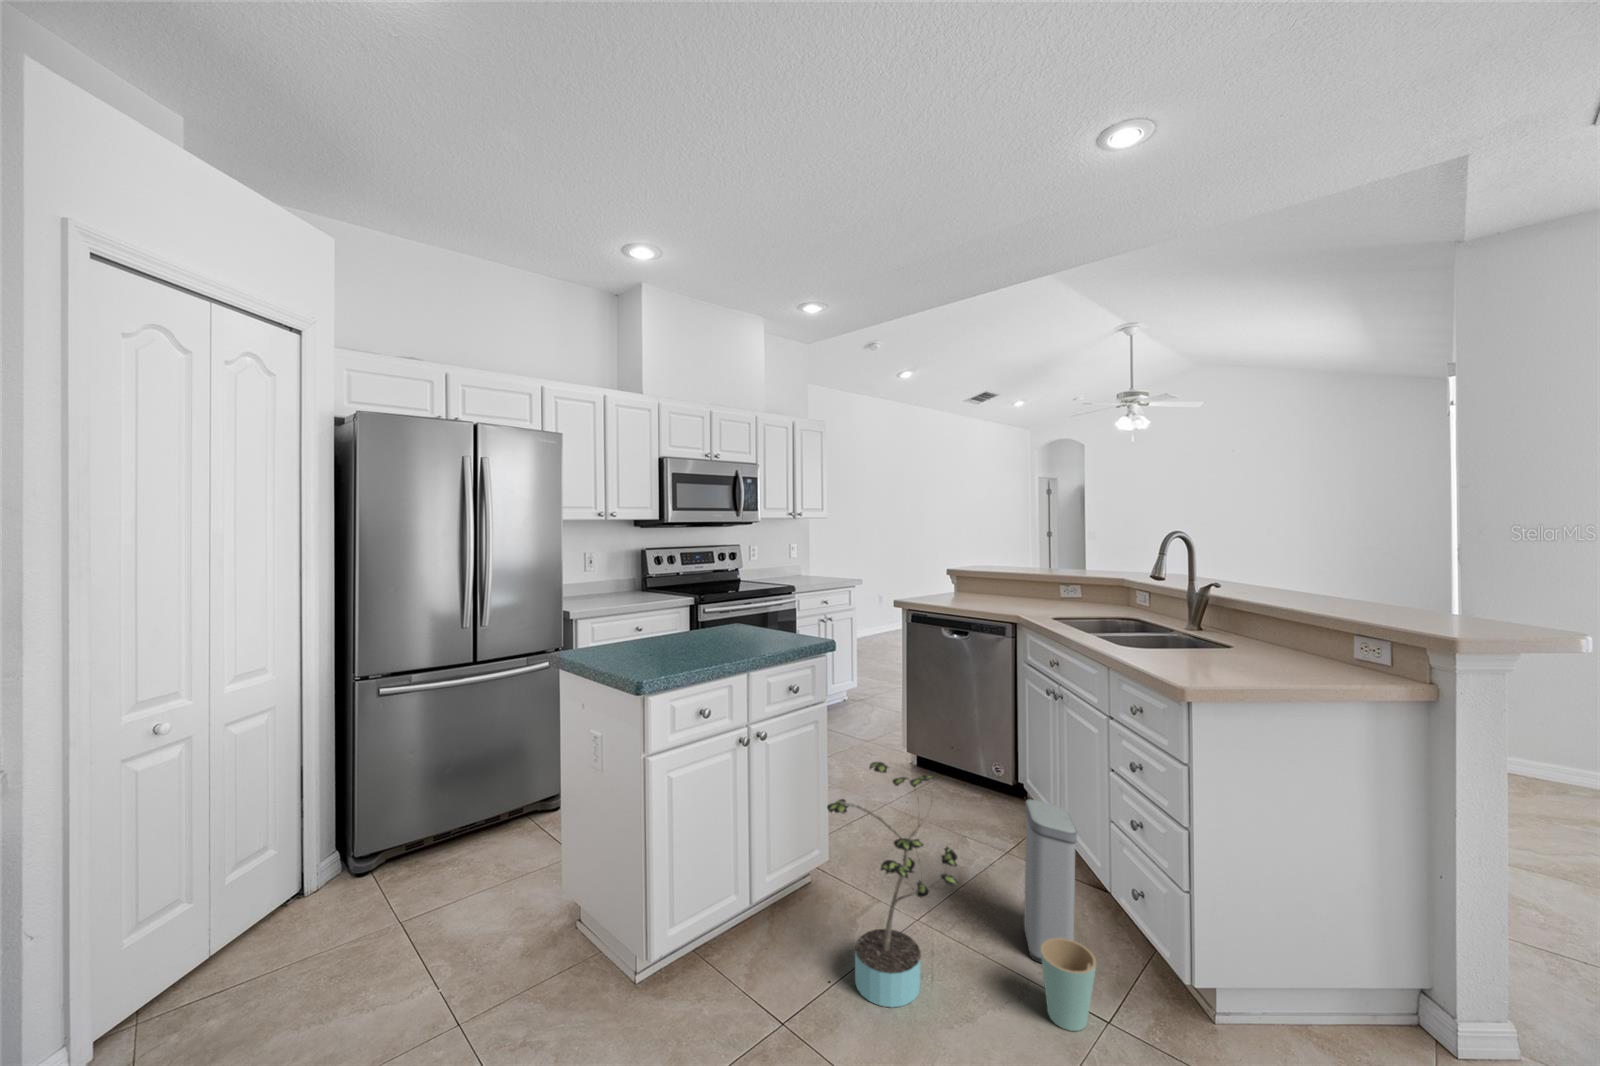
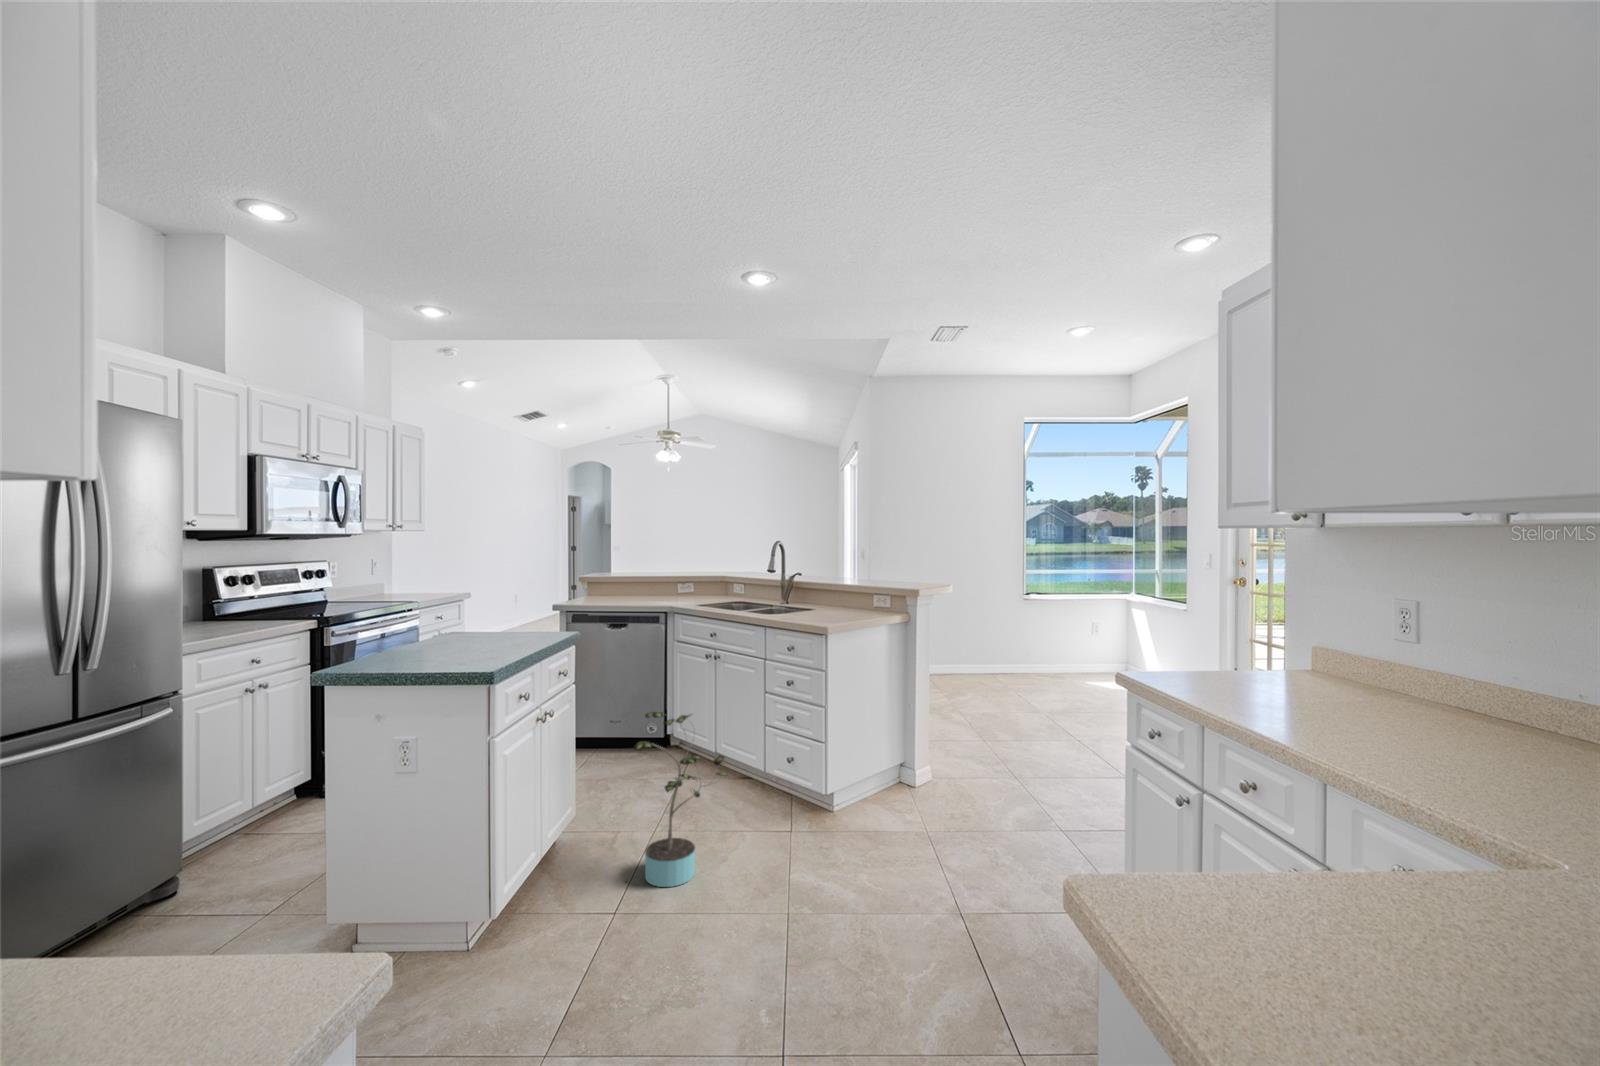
trash can: present [1024,799,1096,1031] -> none [730,723,799,850]

